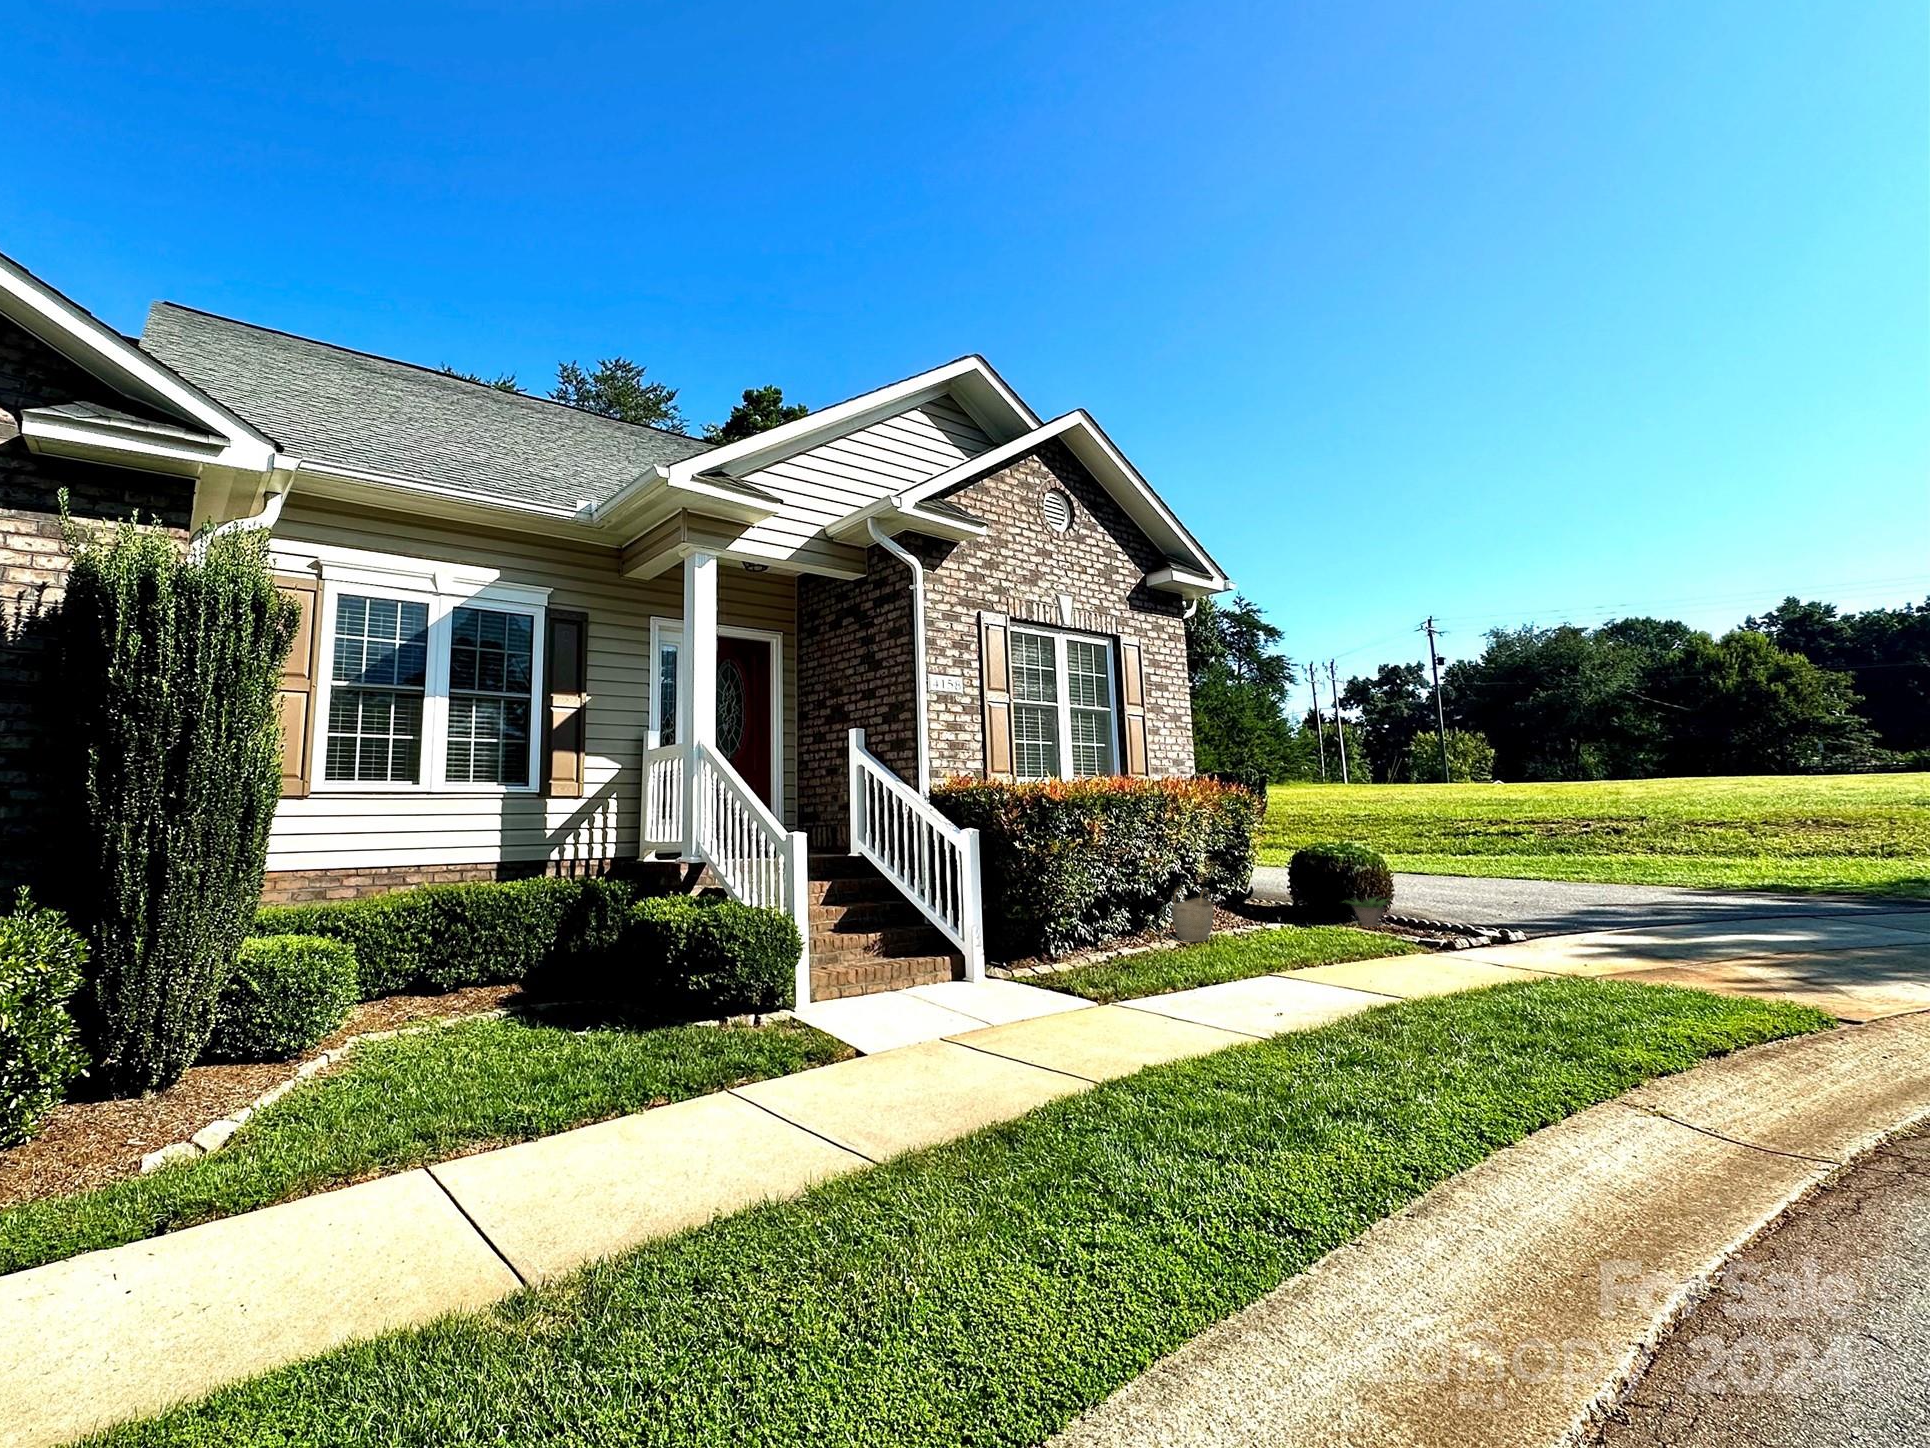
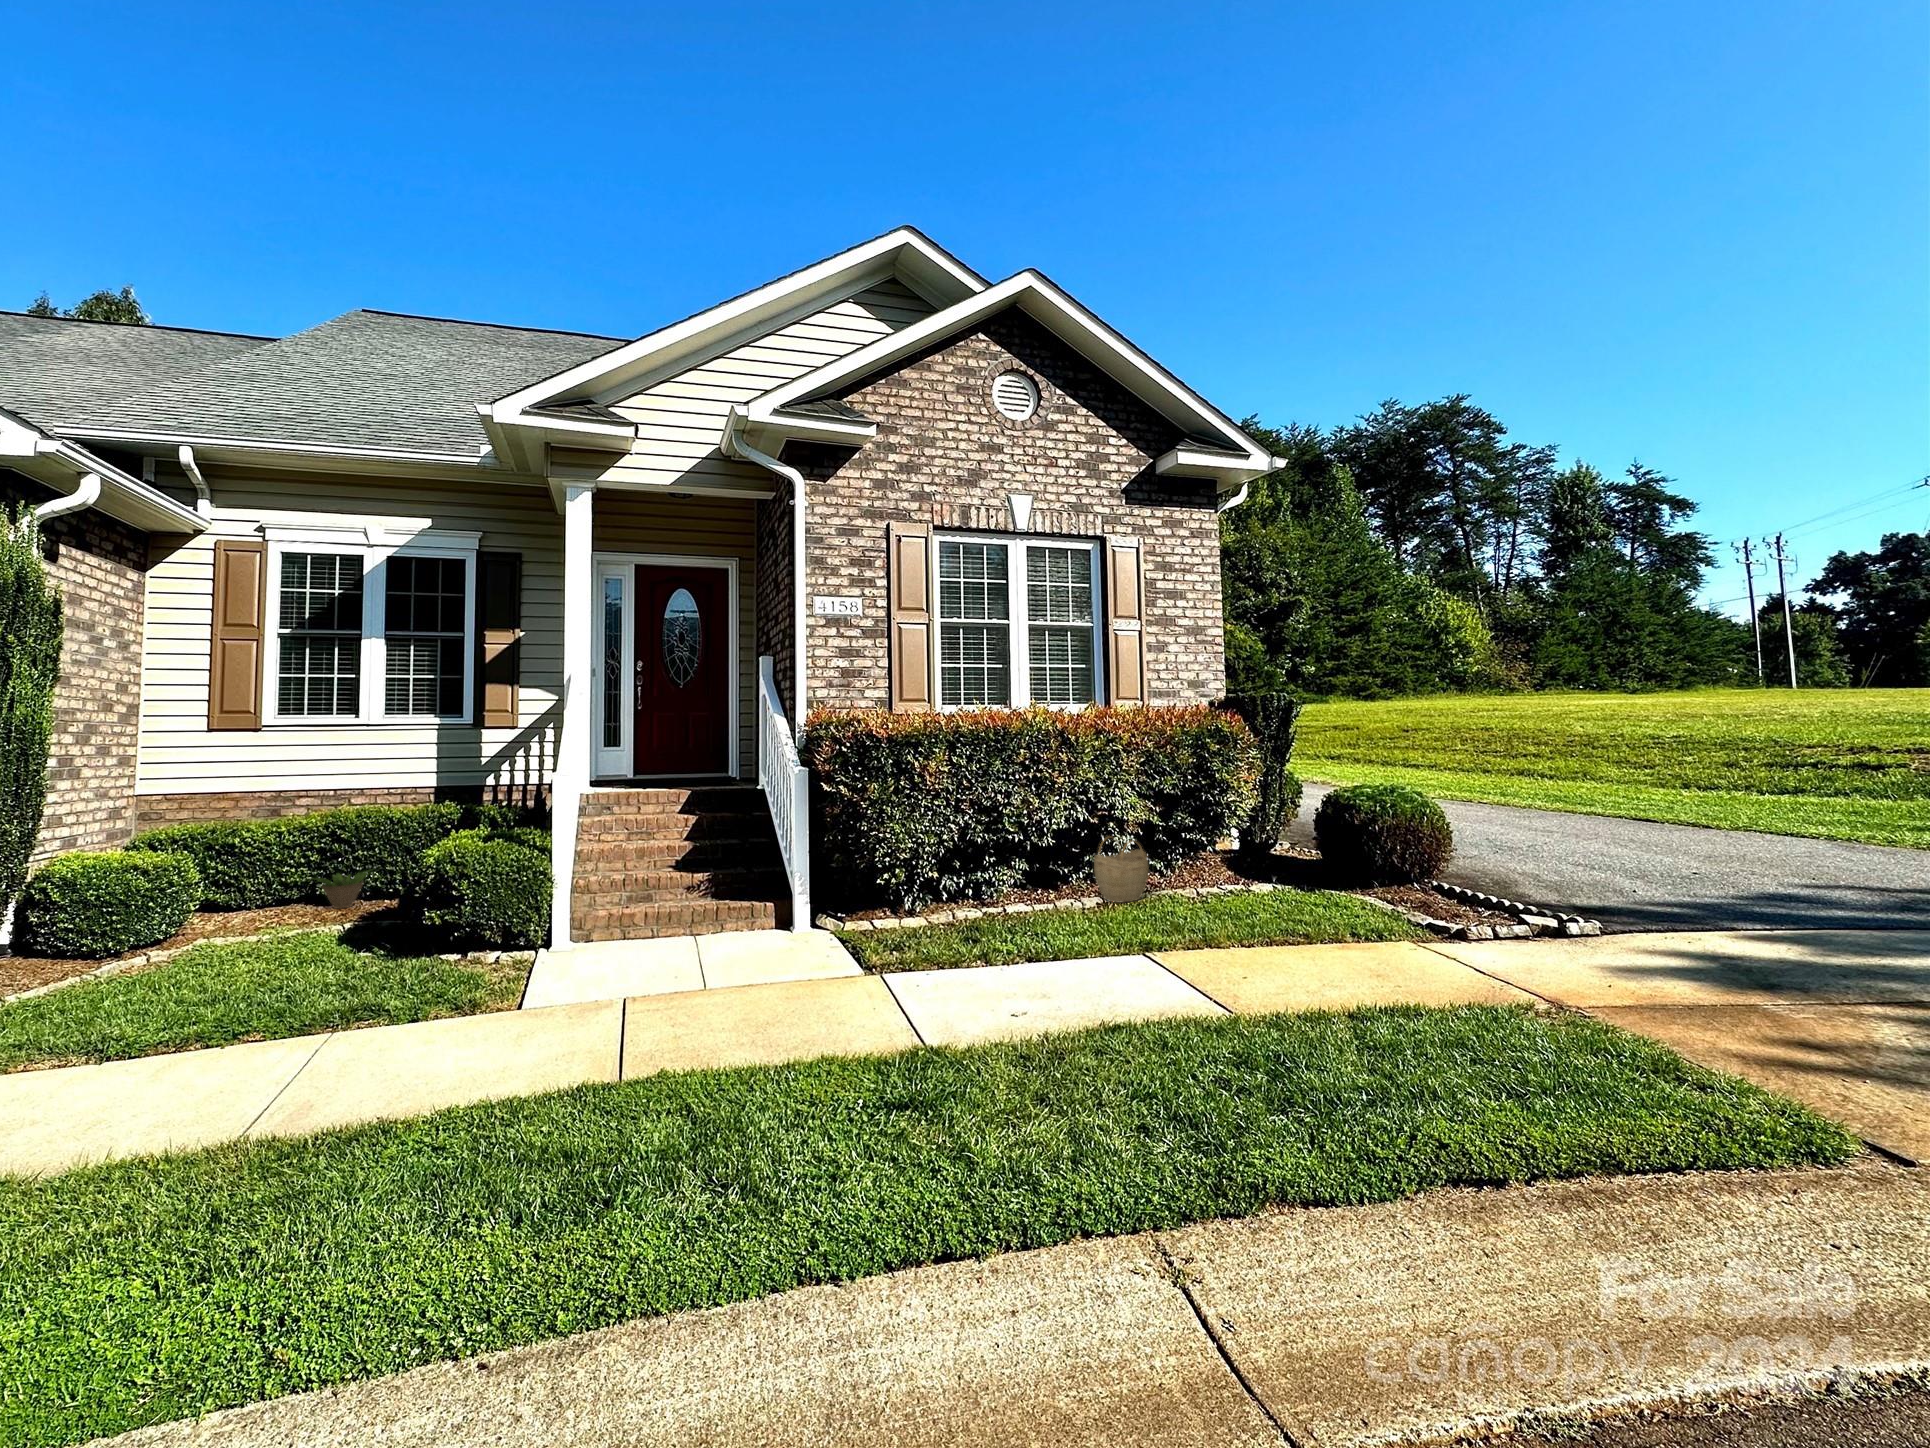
decorative plant: present [1348,896,1388,927] -> present [312,870,371,909]

